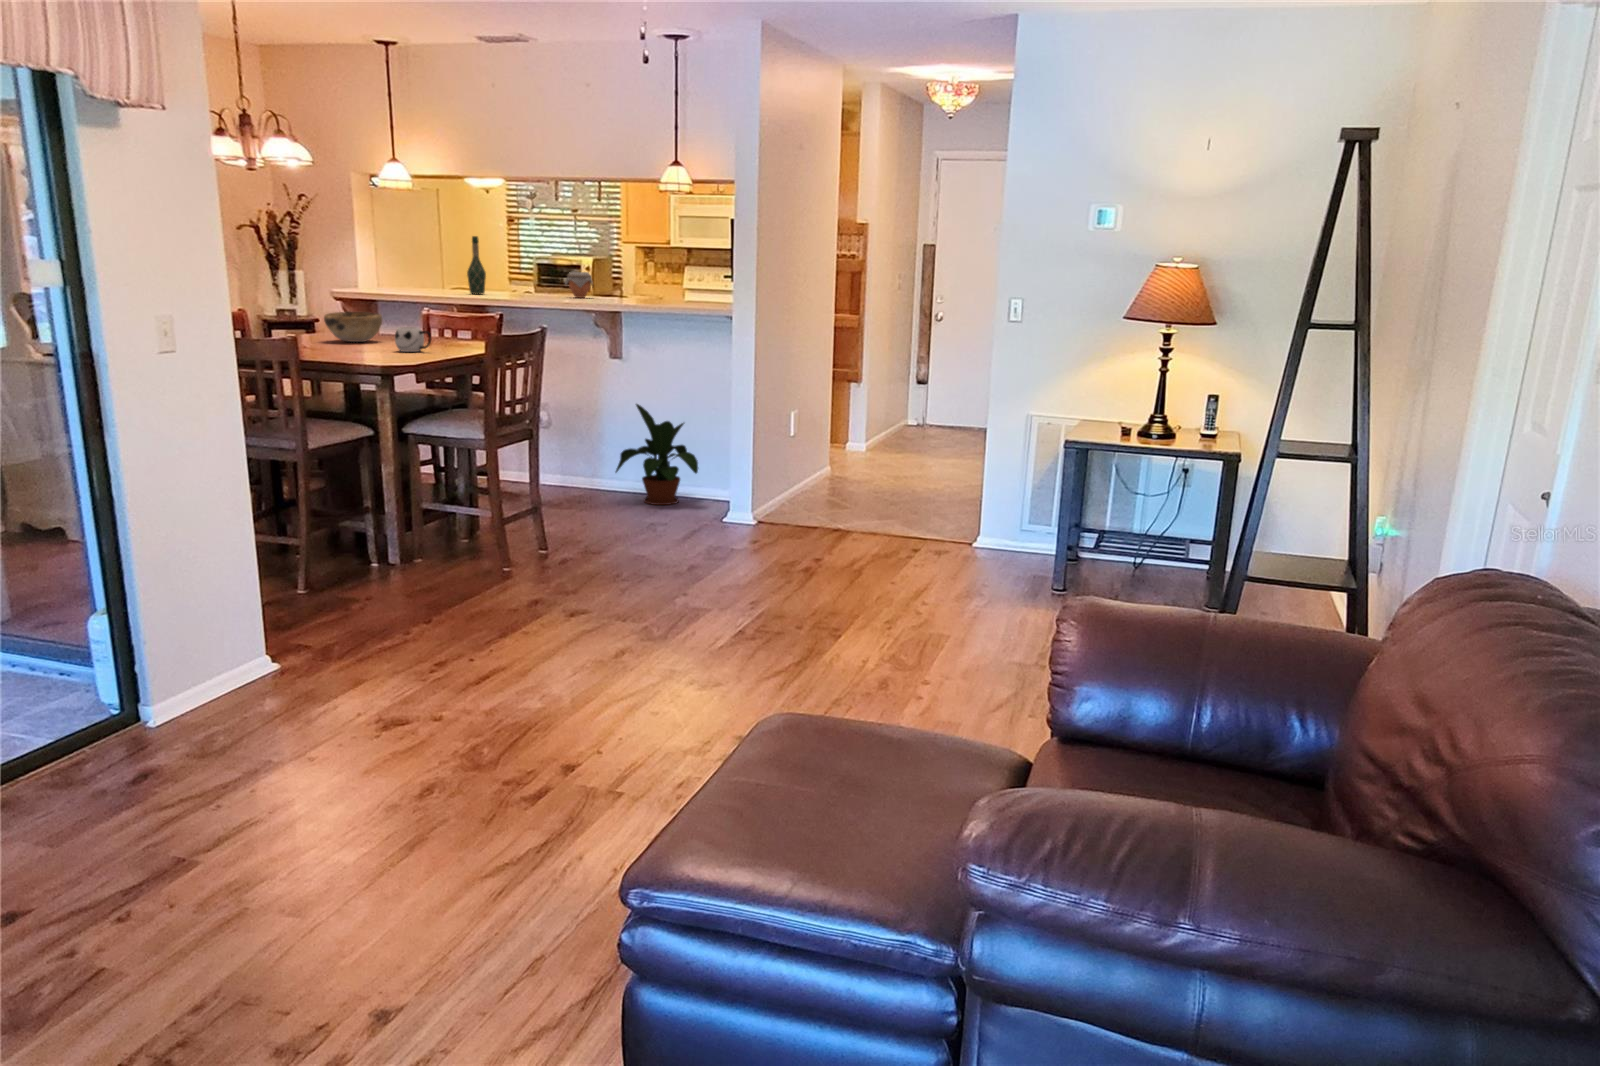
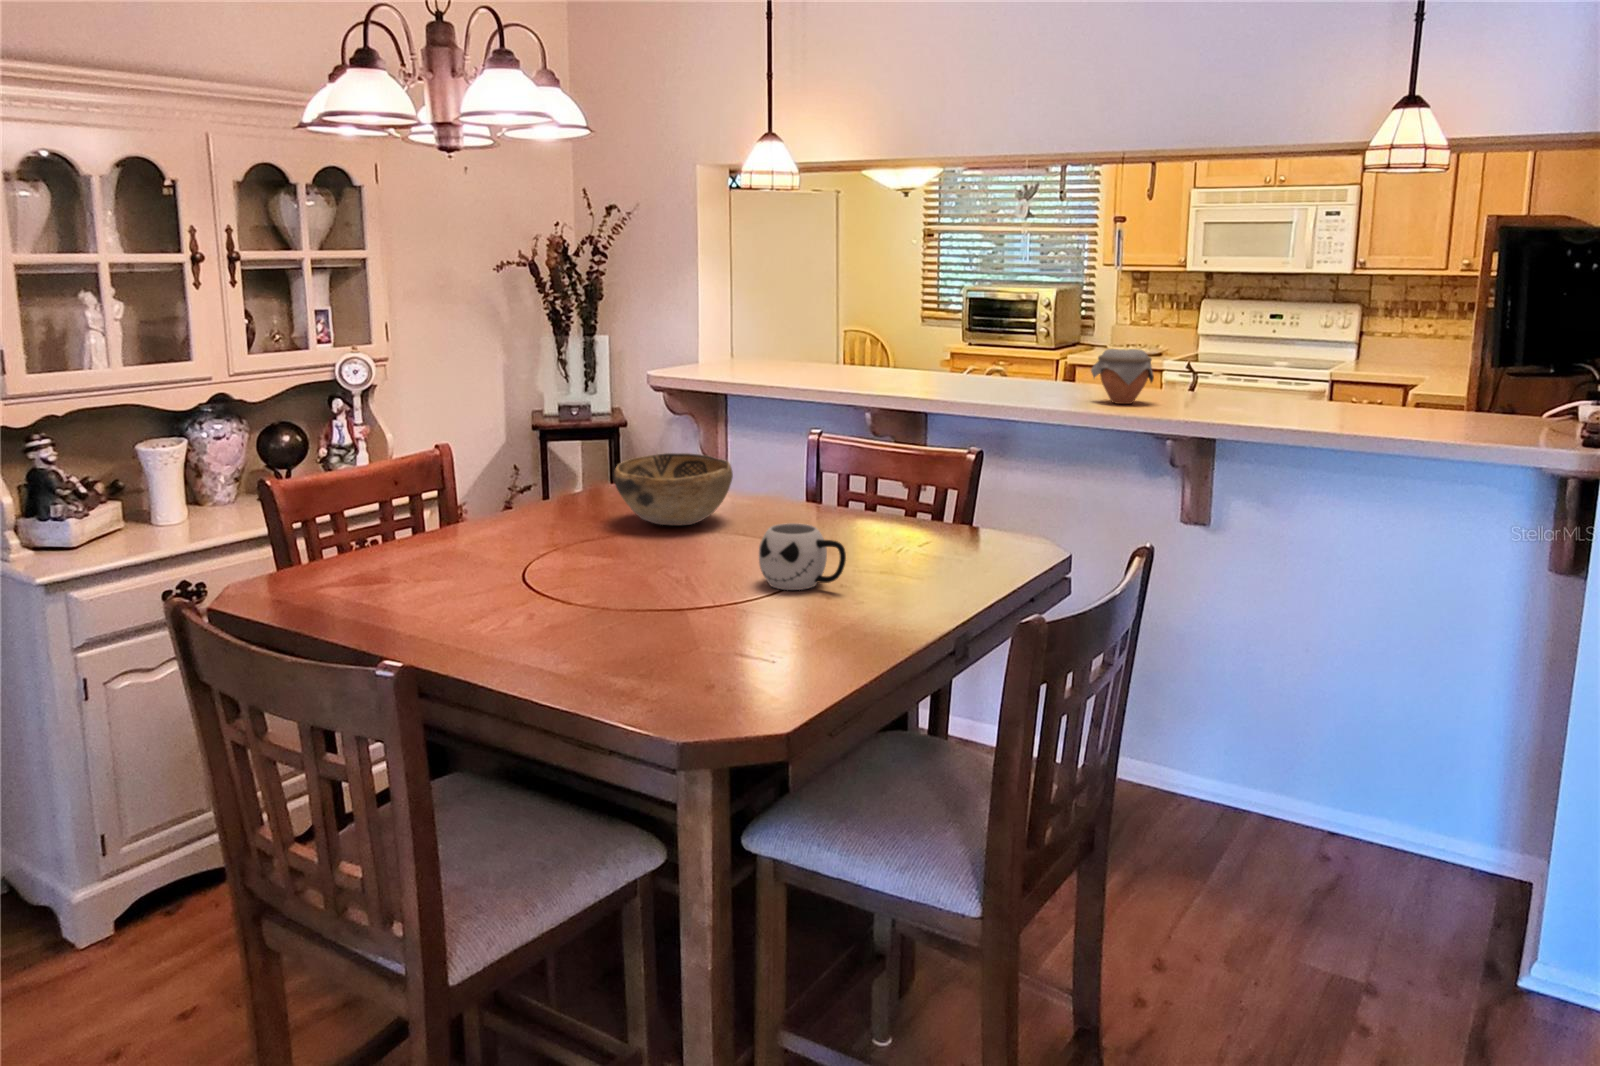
wine bottle: present [467,236,486,294] -> none [893,278,929,392]
potted plant: present [616,404,698,505] -> none [1204,654,1418,888]

